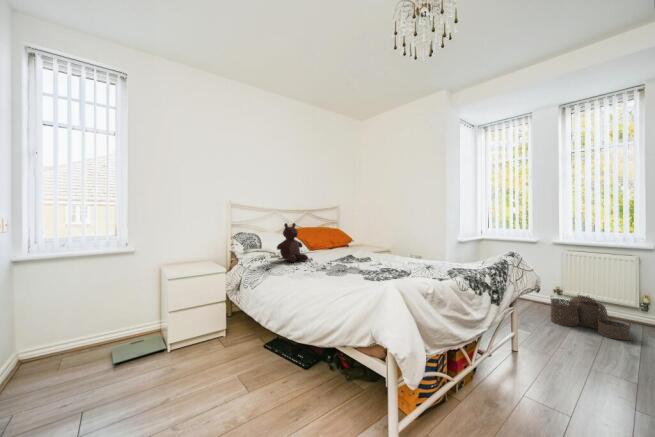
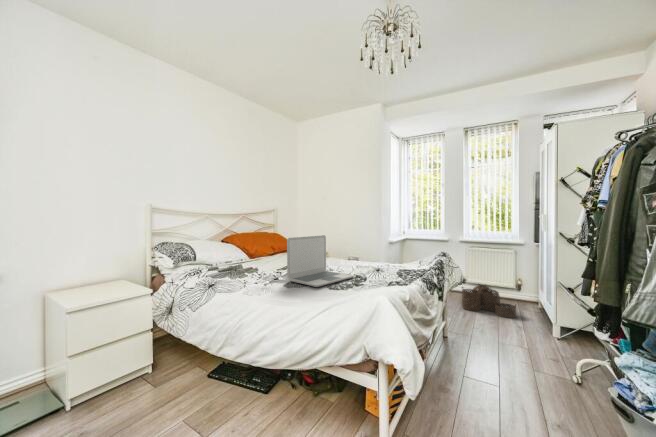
teddy bear: present [277,223,308,262] -> none [217,230,254,275]
laptop: none [331,229,397,277] -> present [287,235,353,287]

